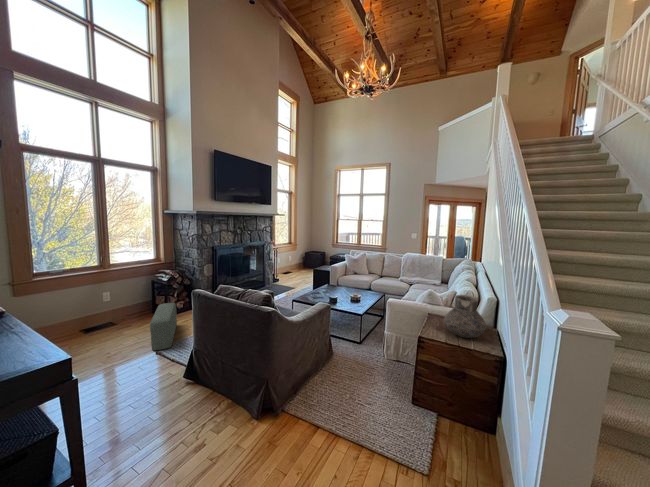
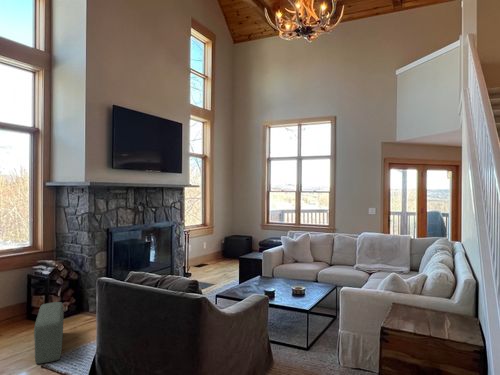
vase: present [444,295,486,338] -> none [411,275,463,328]

